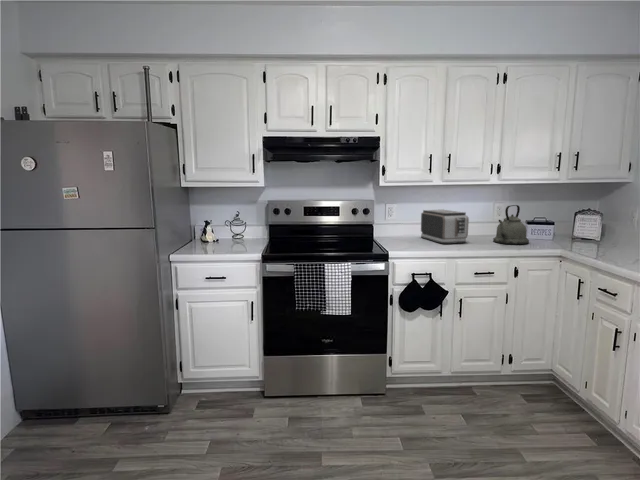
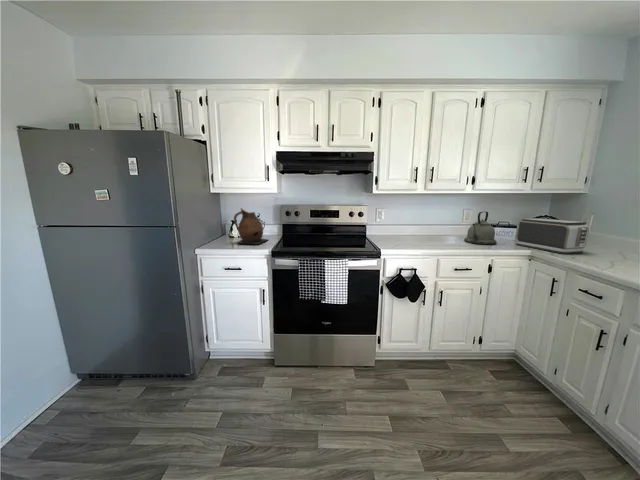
ceramic pitcher: none [212,205,253,249] -> present [234,208,267,244]
toaster: present [421,210,469,244] -> present [517,219,589,254]

